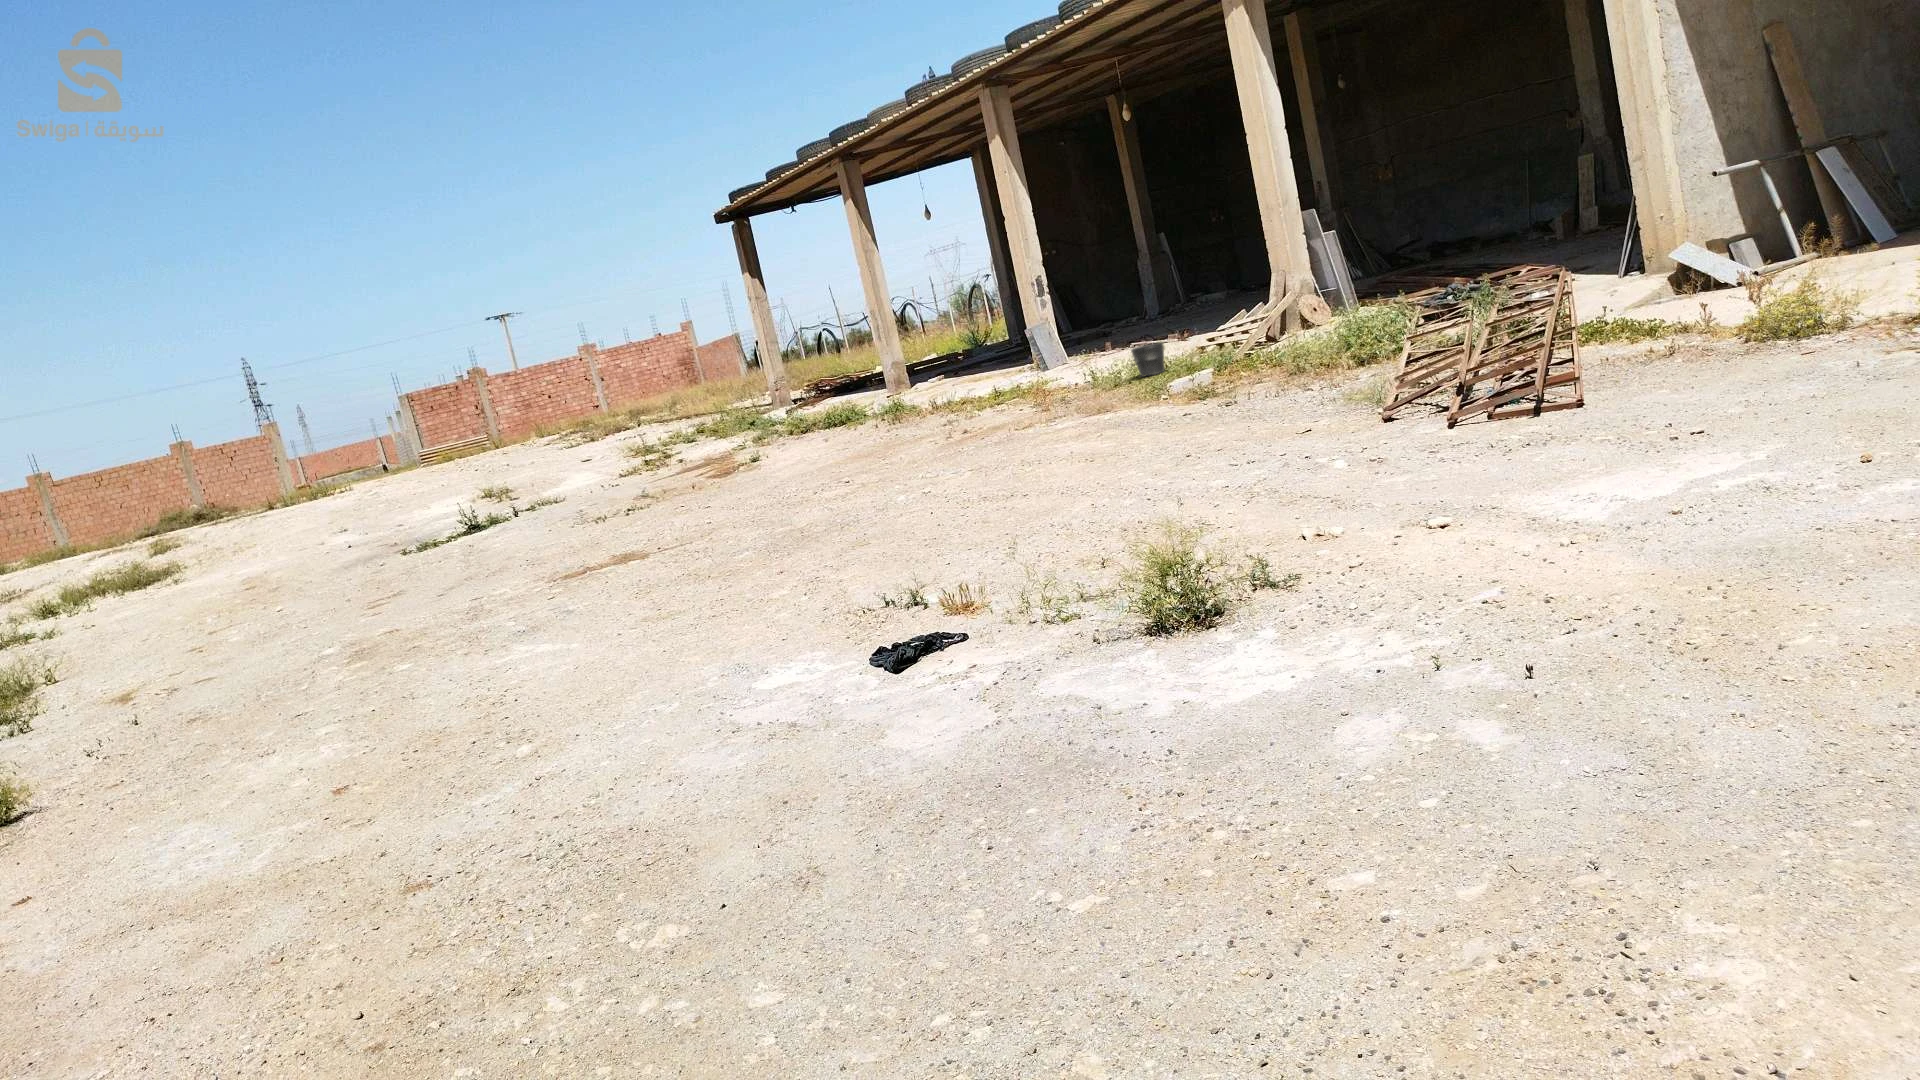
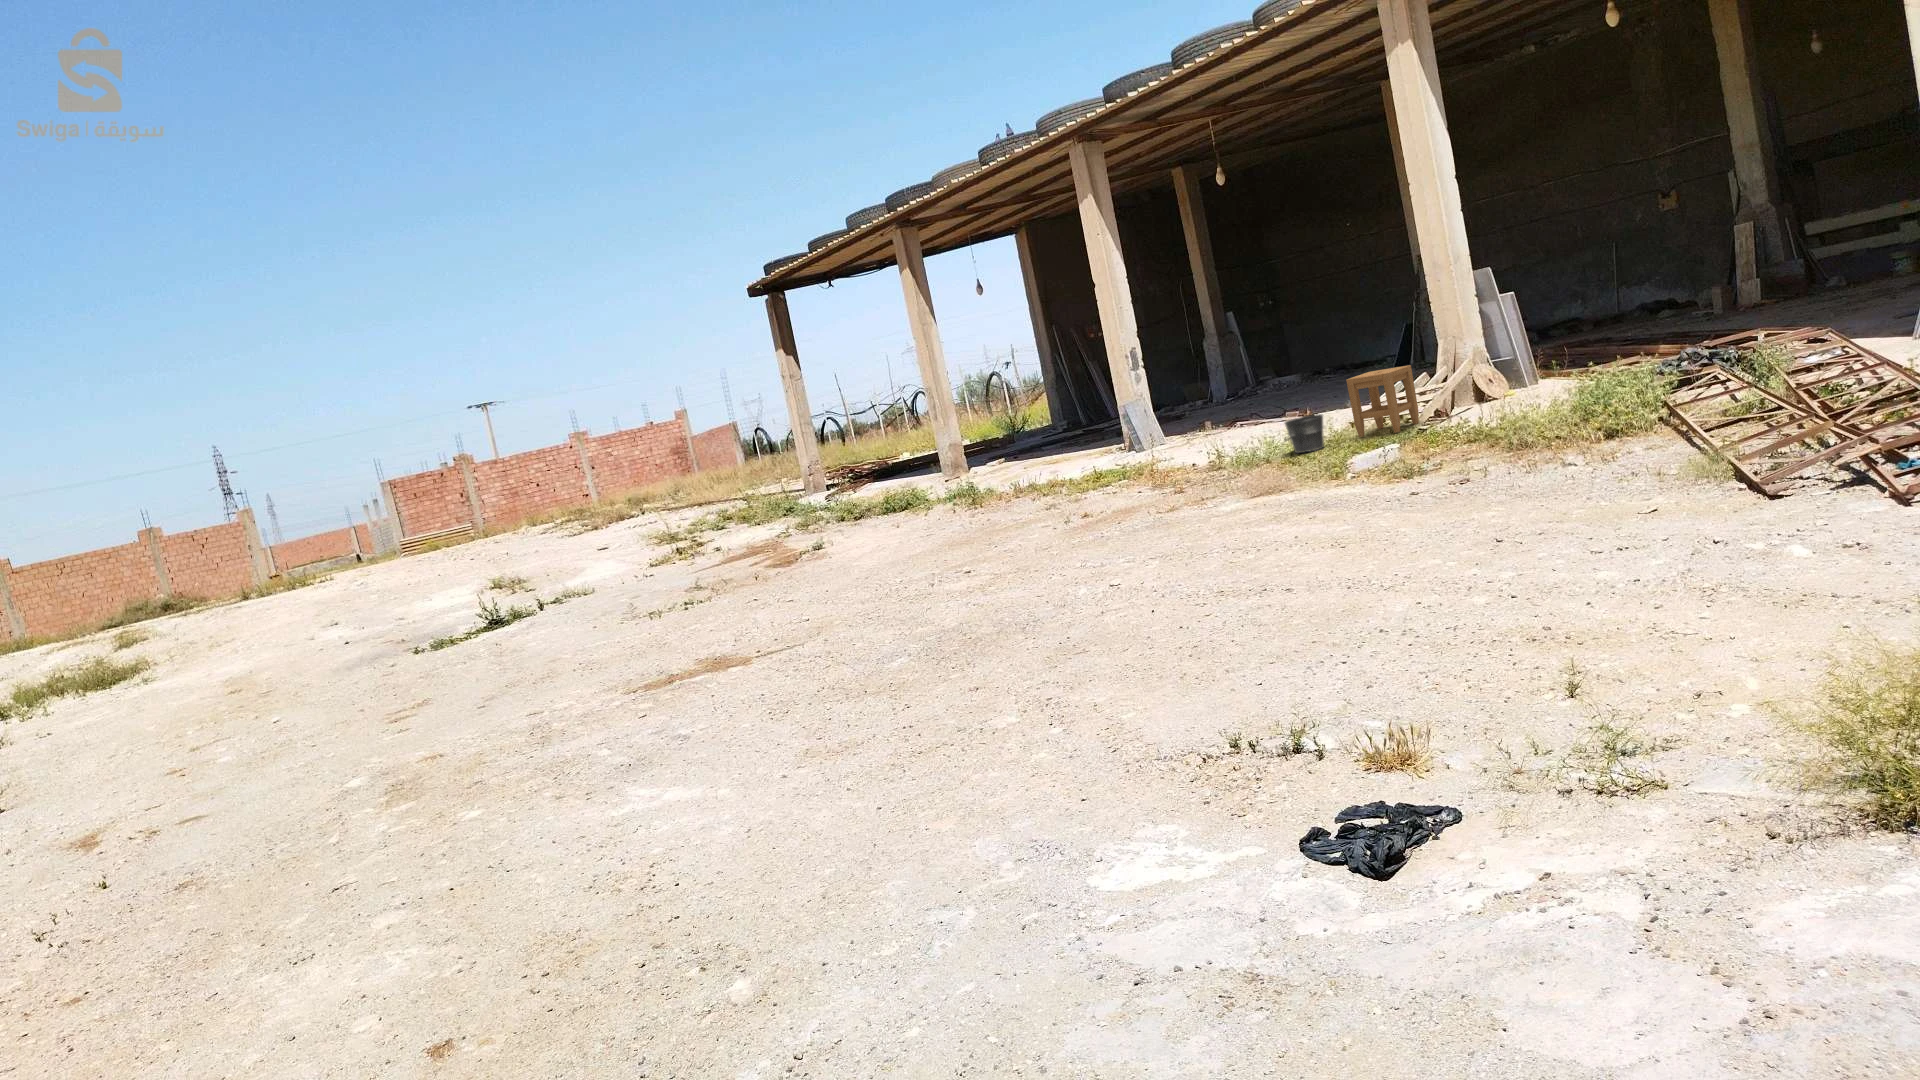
stool: none [1182,299,1246,362] -> present [1346,365,1419,437]

